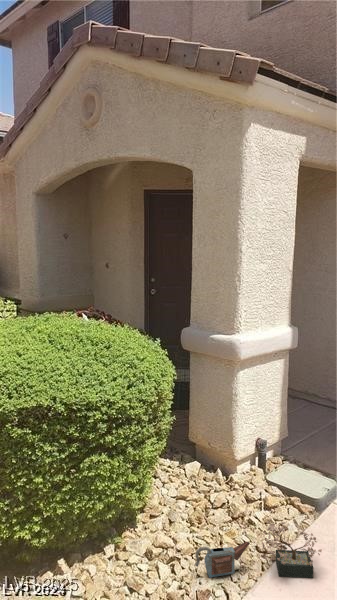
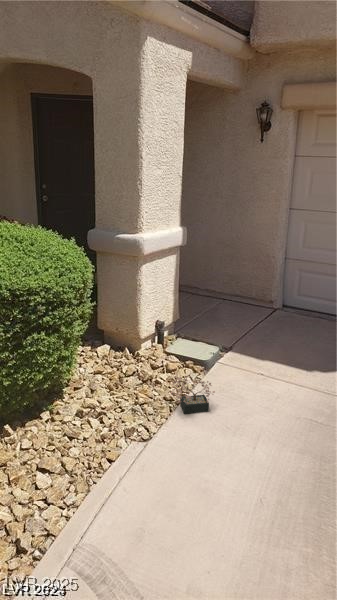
watering can: present [195,542,250,578] -> none [121,392,162,422]

